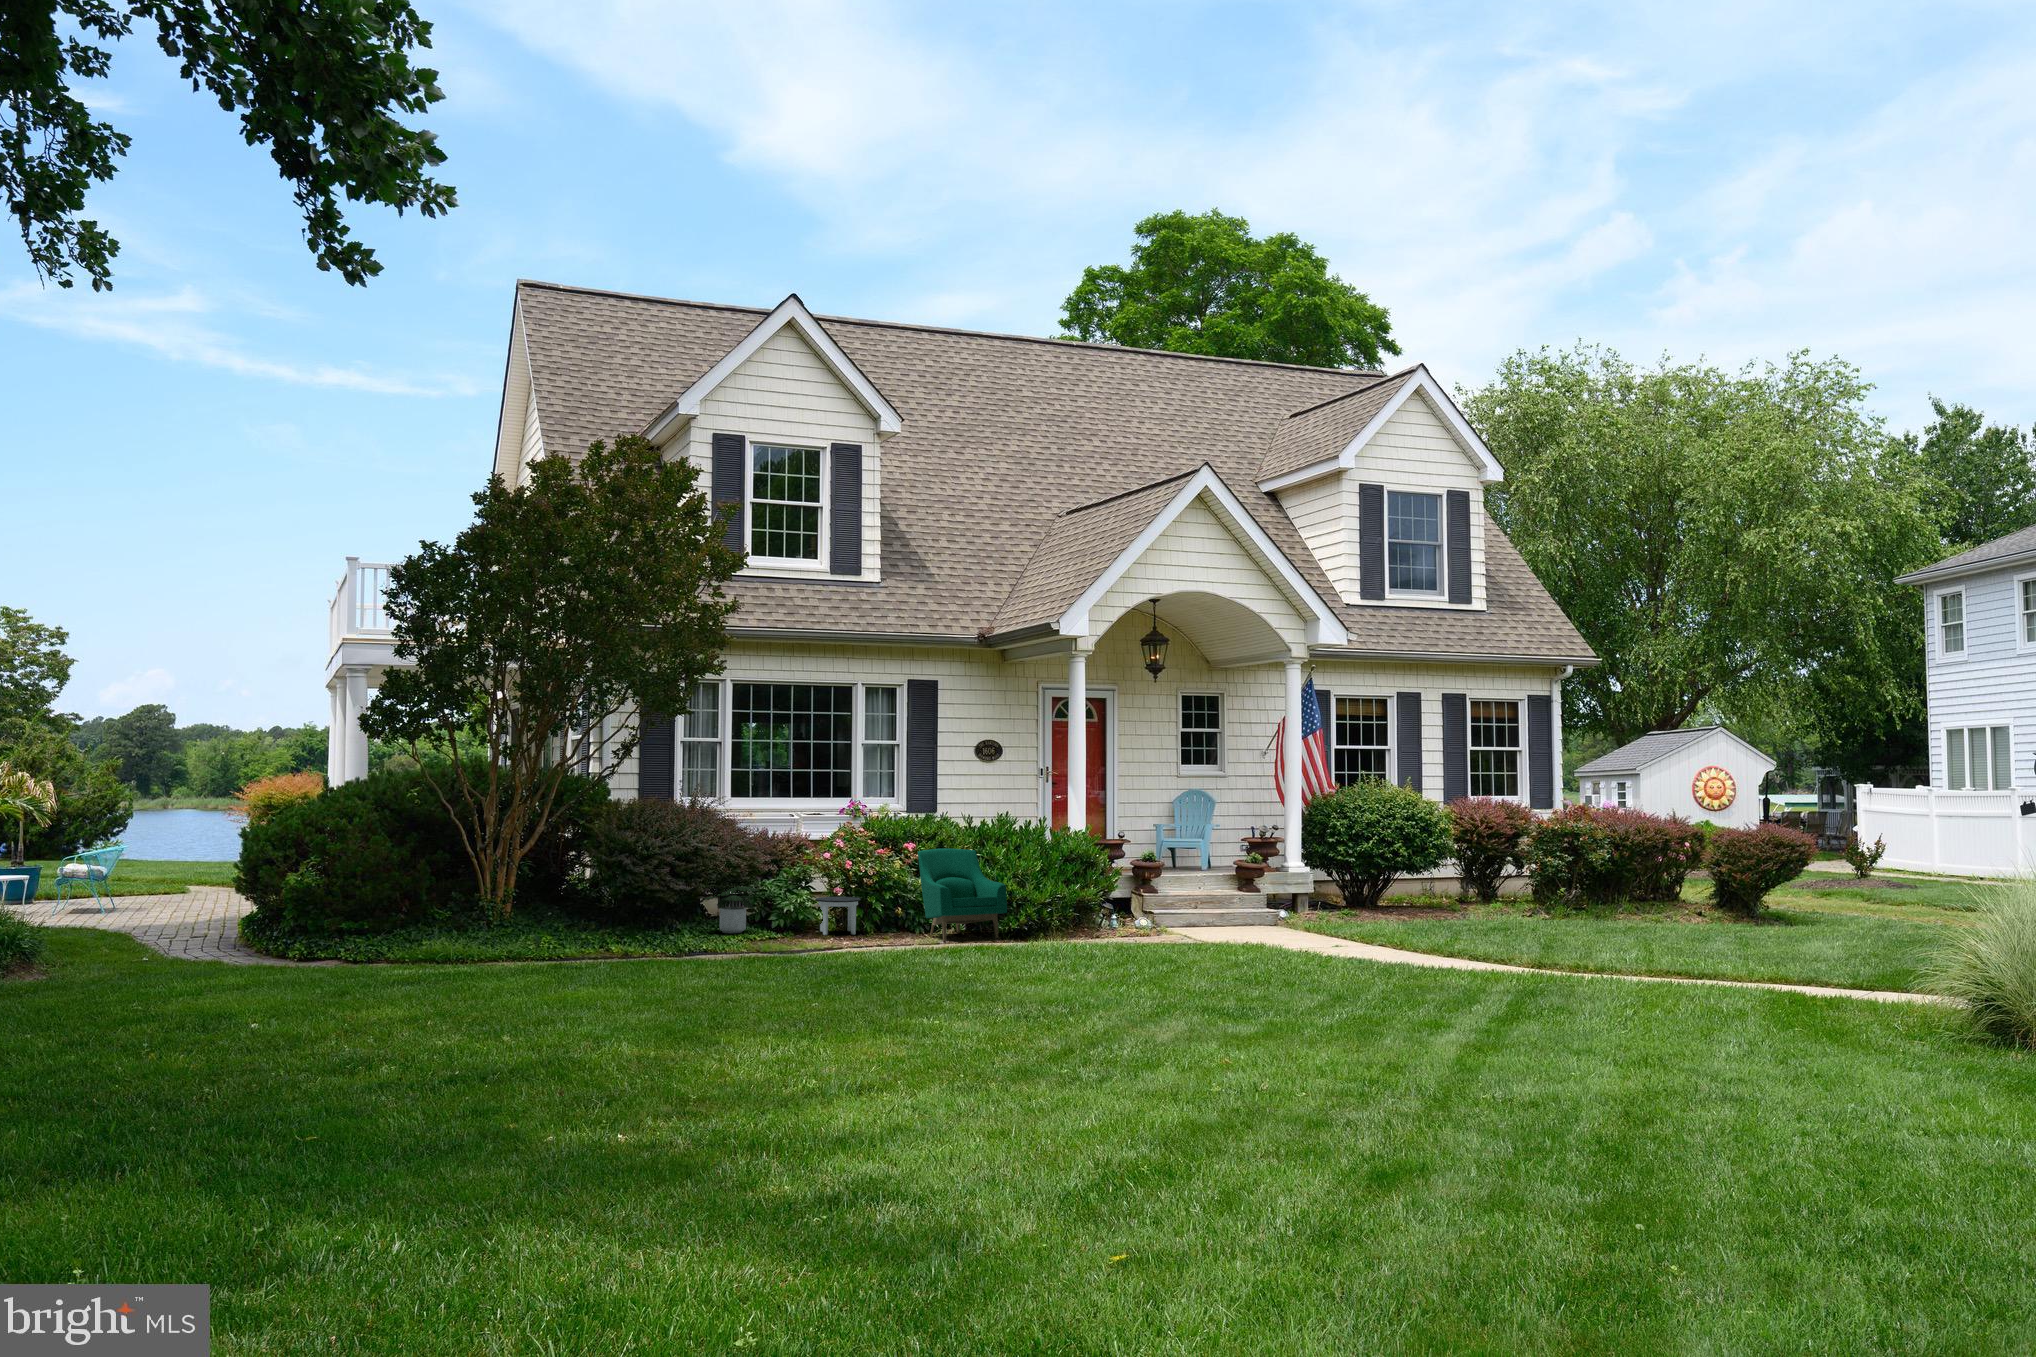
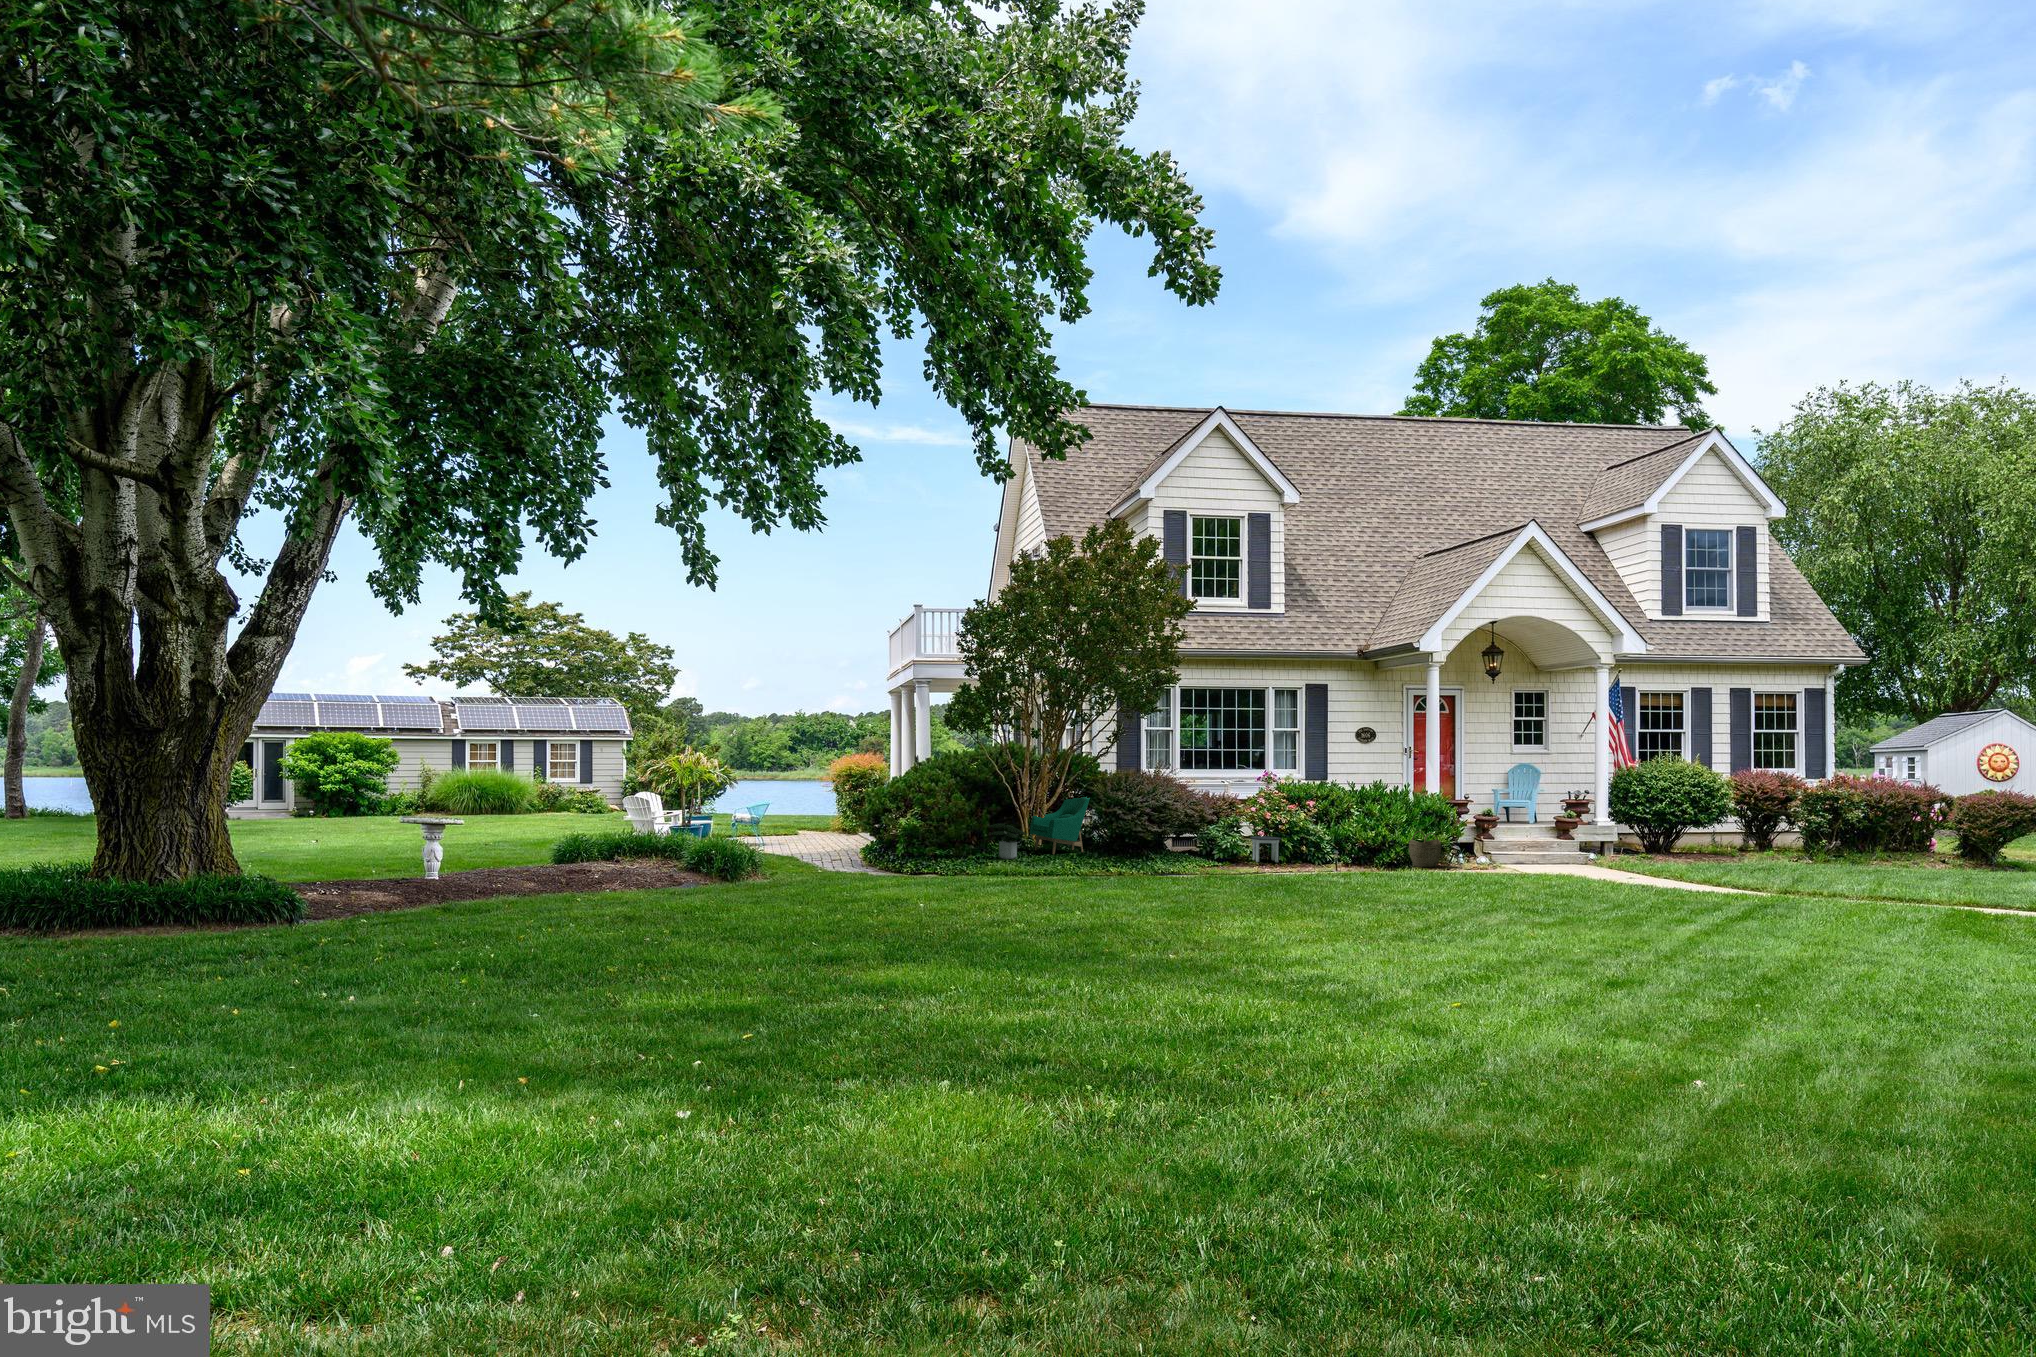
armchair: present [918,848,1007,941] -> present [1030,797,1090,854]
woven basket: none [1040,883,1084,935] -> present [1409,831,1441,868]
potted plant: present [704,884,759,933] -> present [988,824,1027,859]

